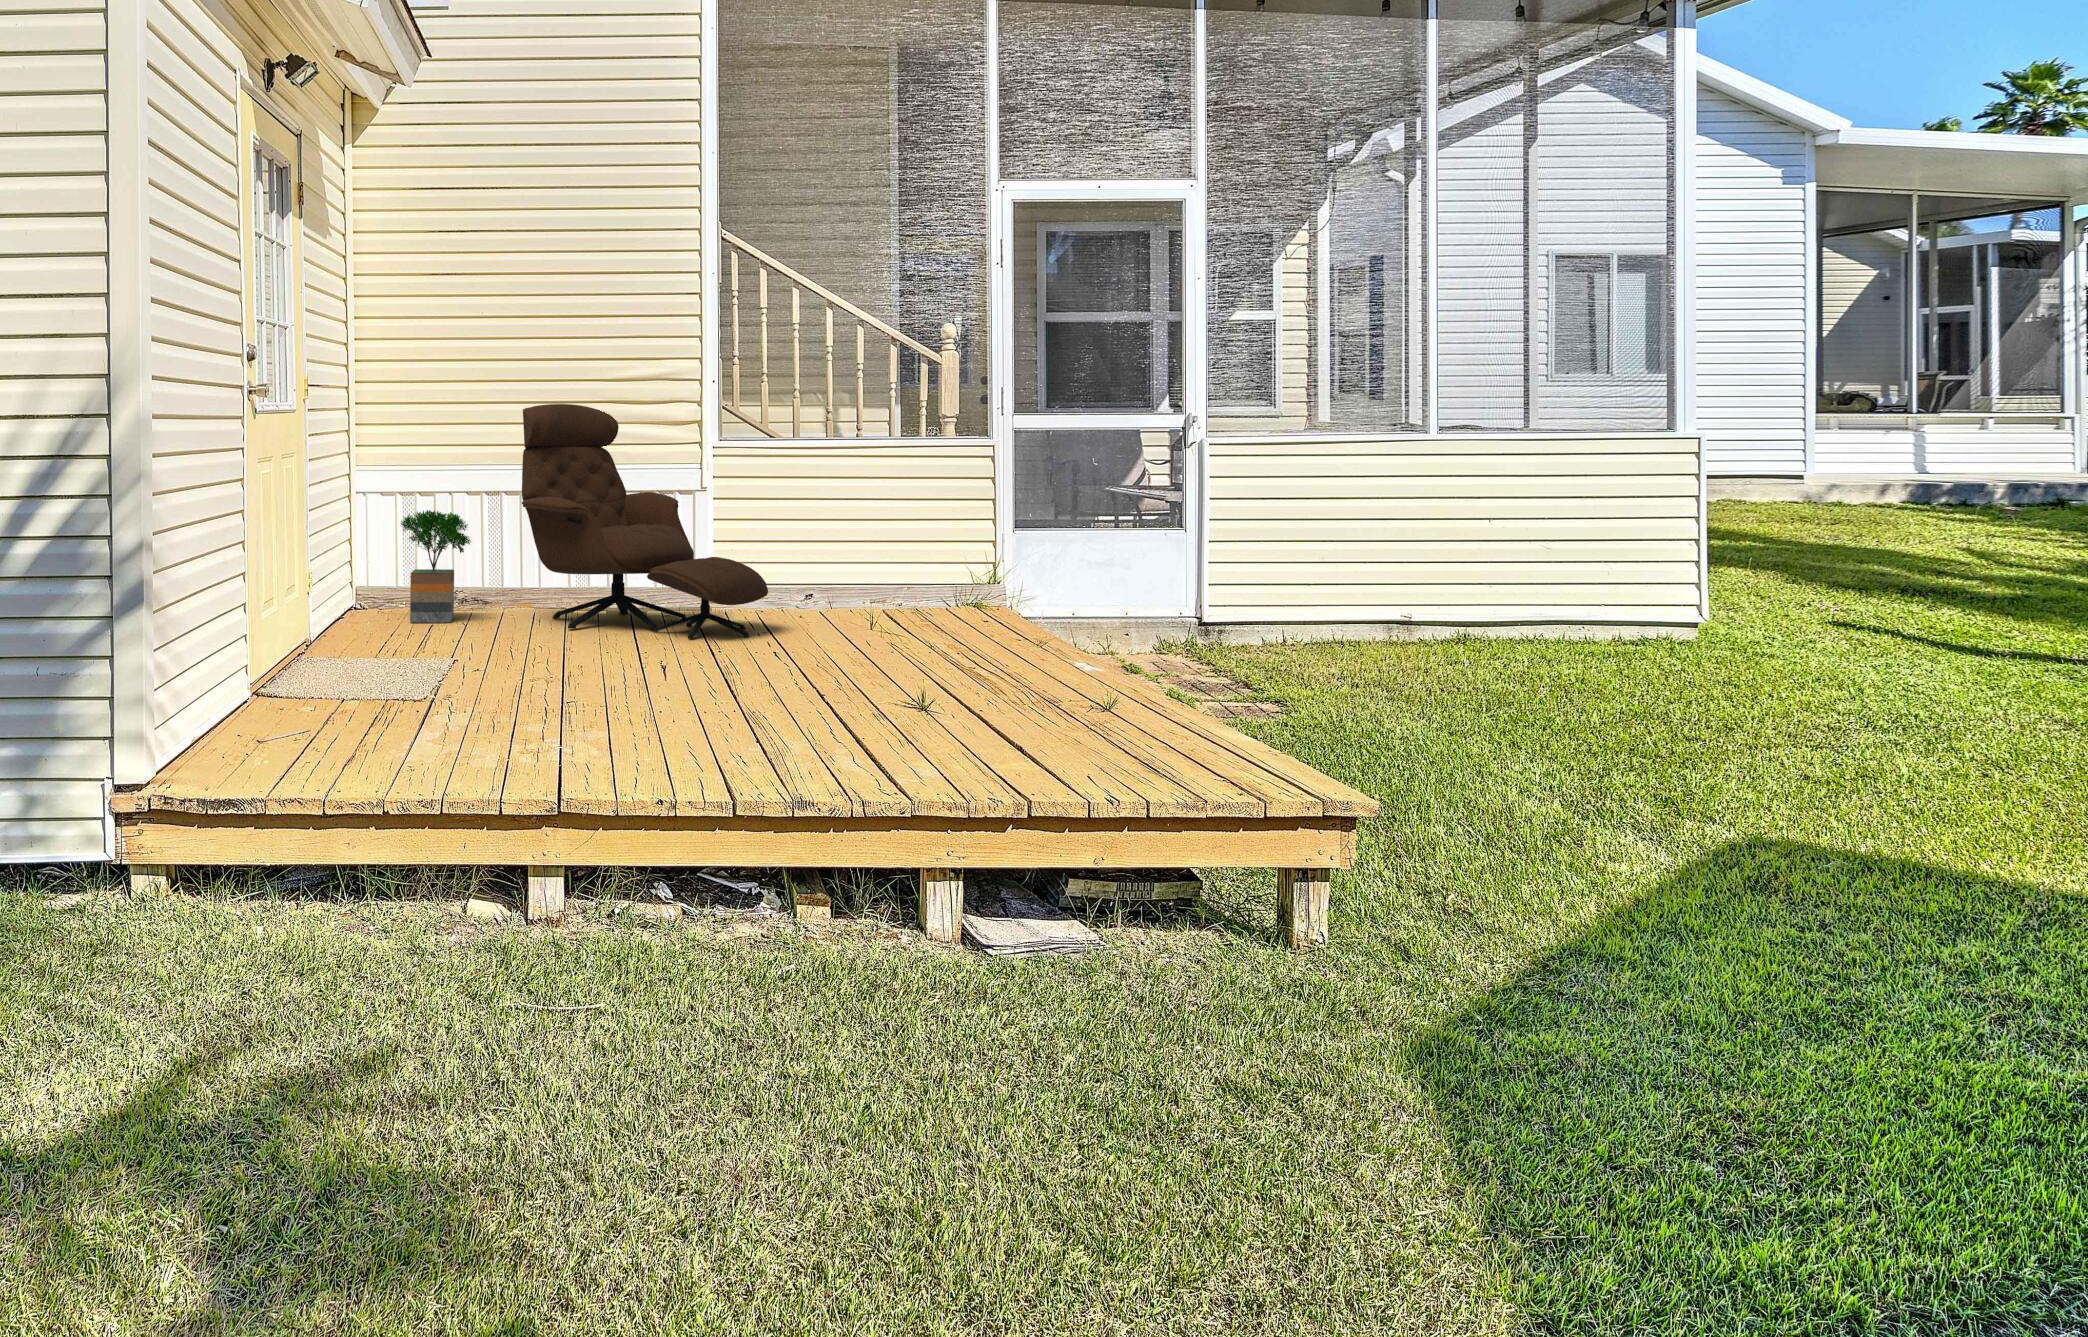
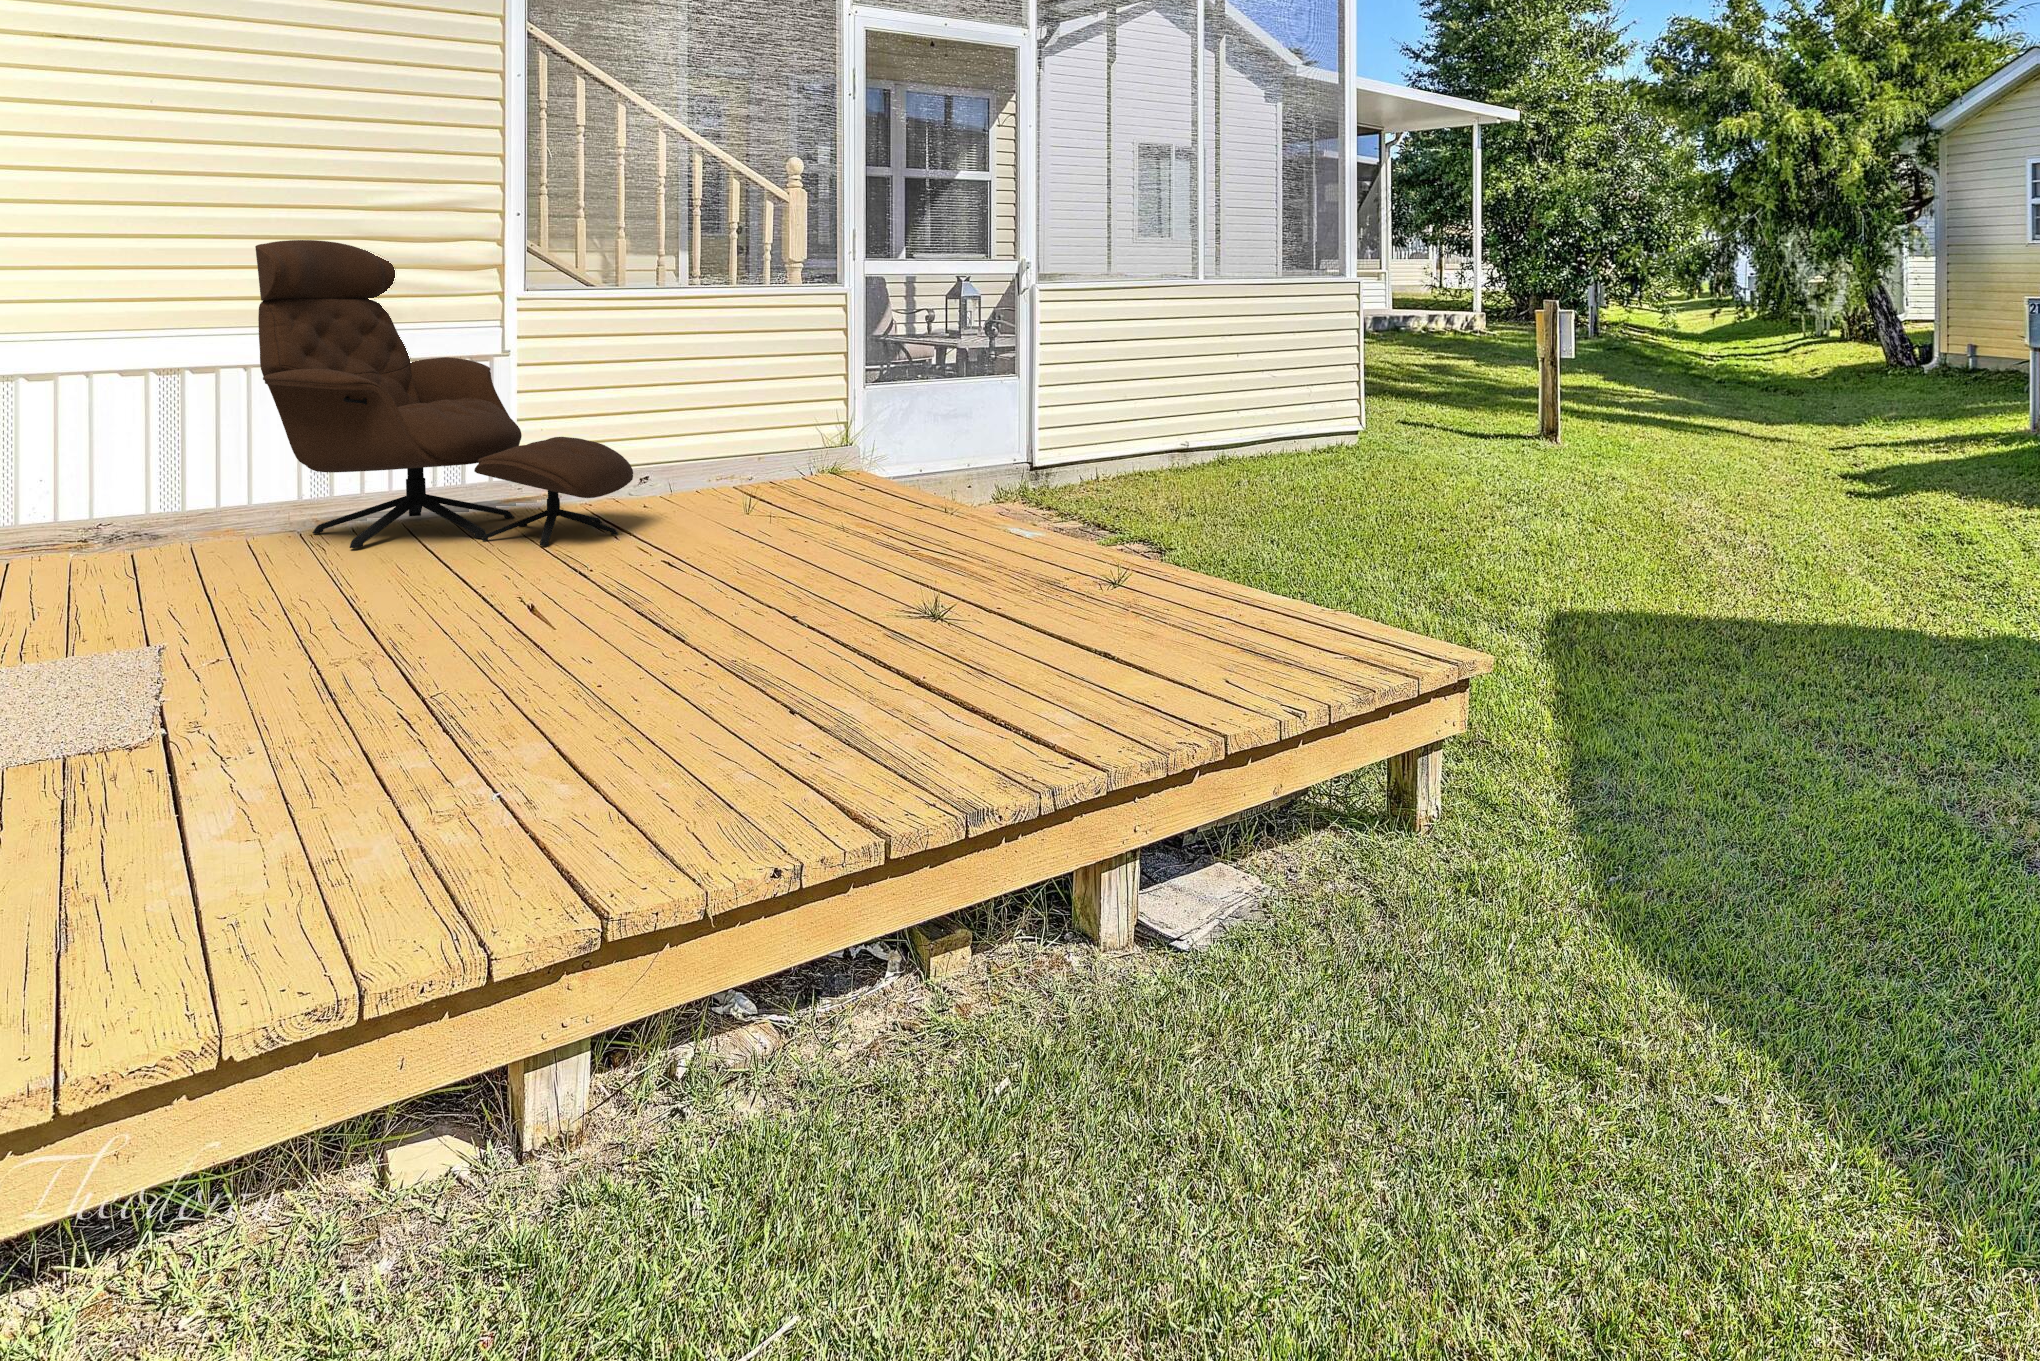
potted tree: present [401,510,471,623] -> none [35,393,177,565]

